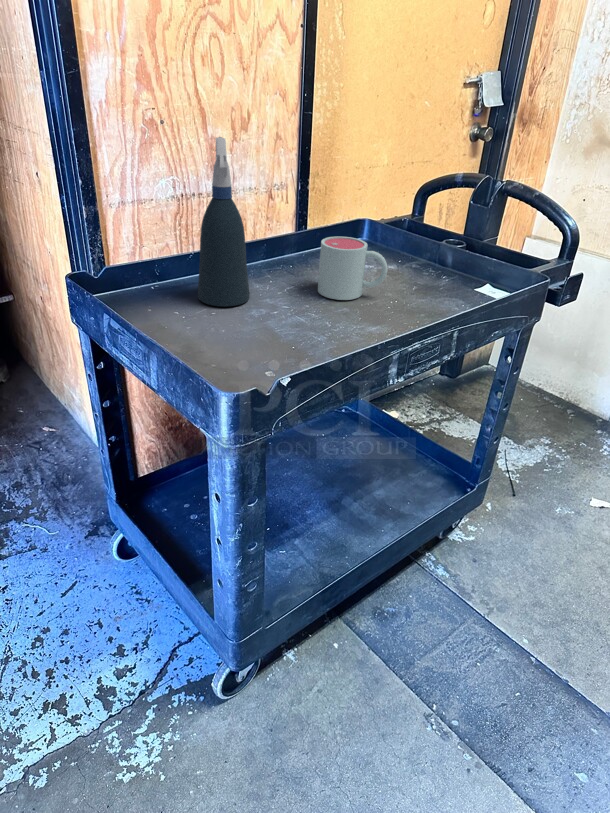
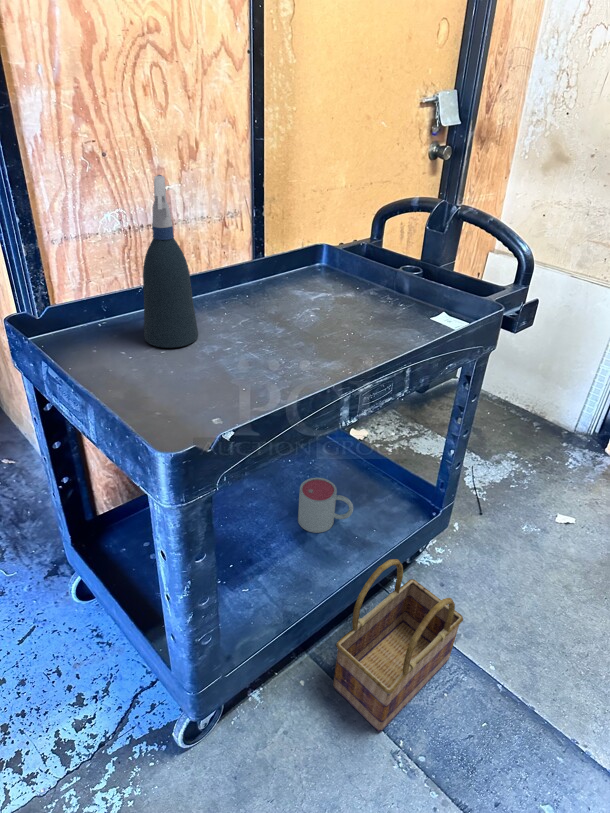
mug: present [318,236,387,300] -> present [298,478,353,533]
basket: none [367,526,498,695] -> present [333,559,463,732]

